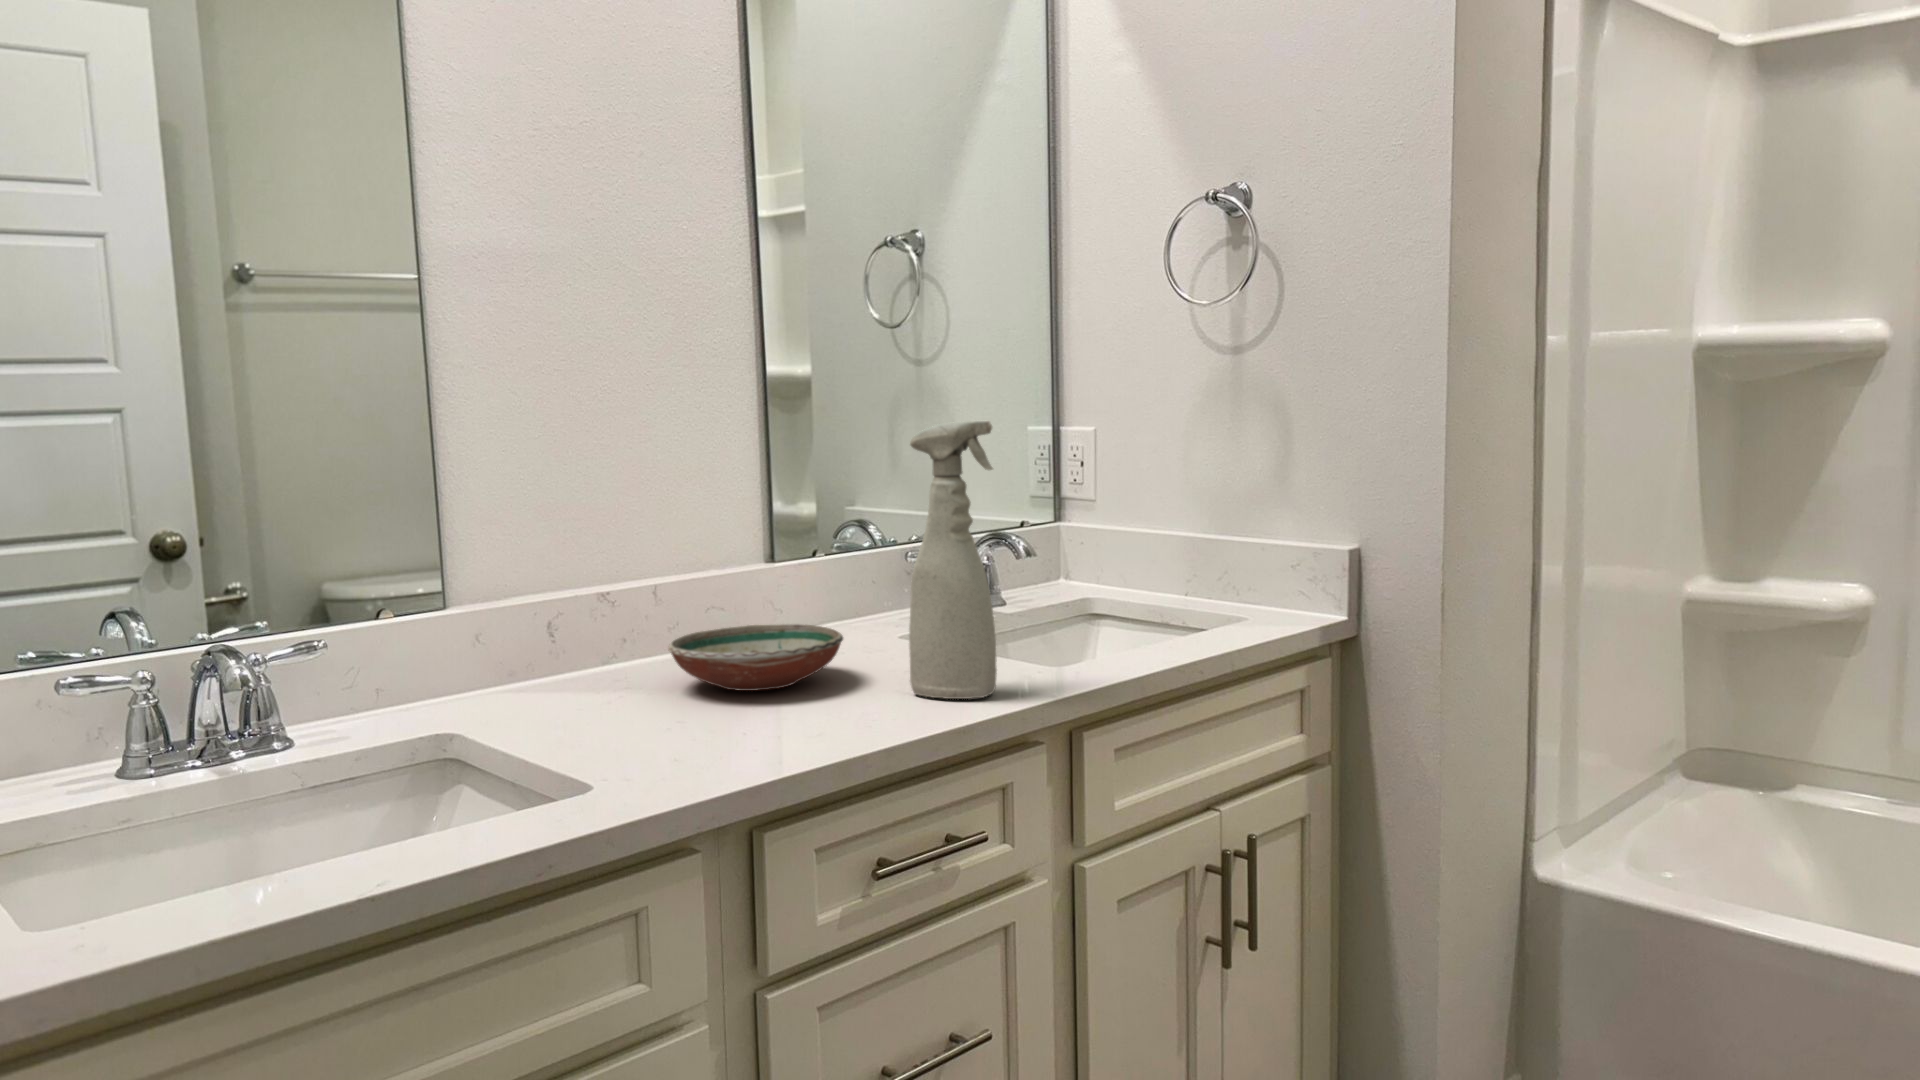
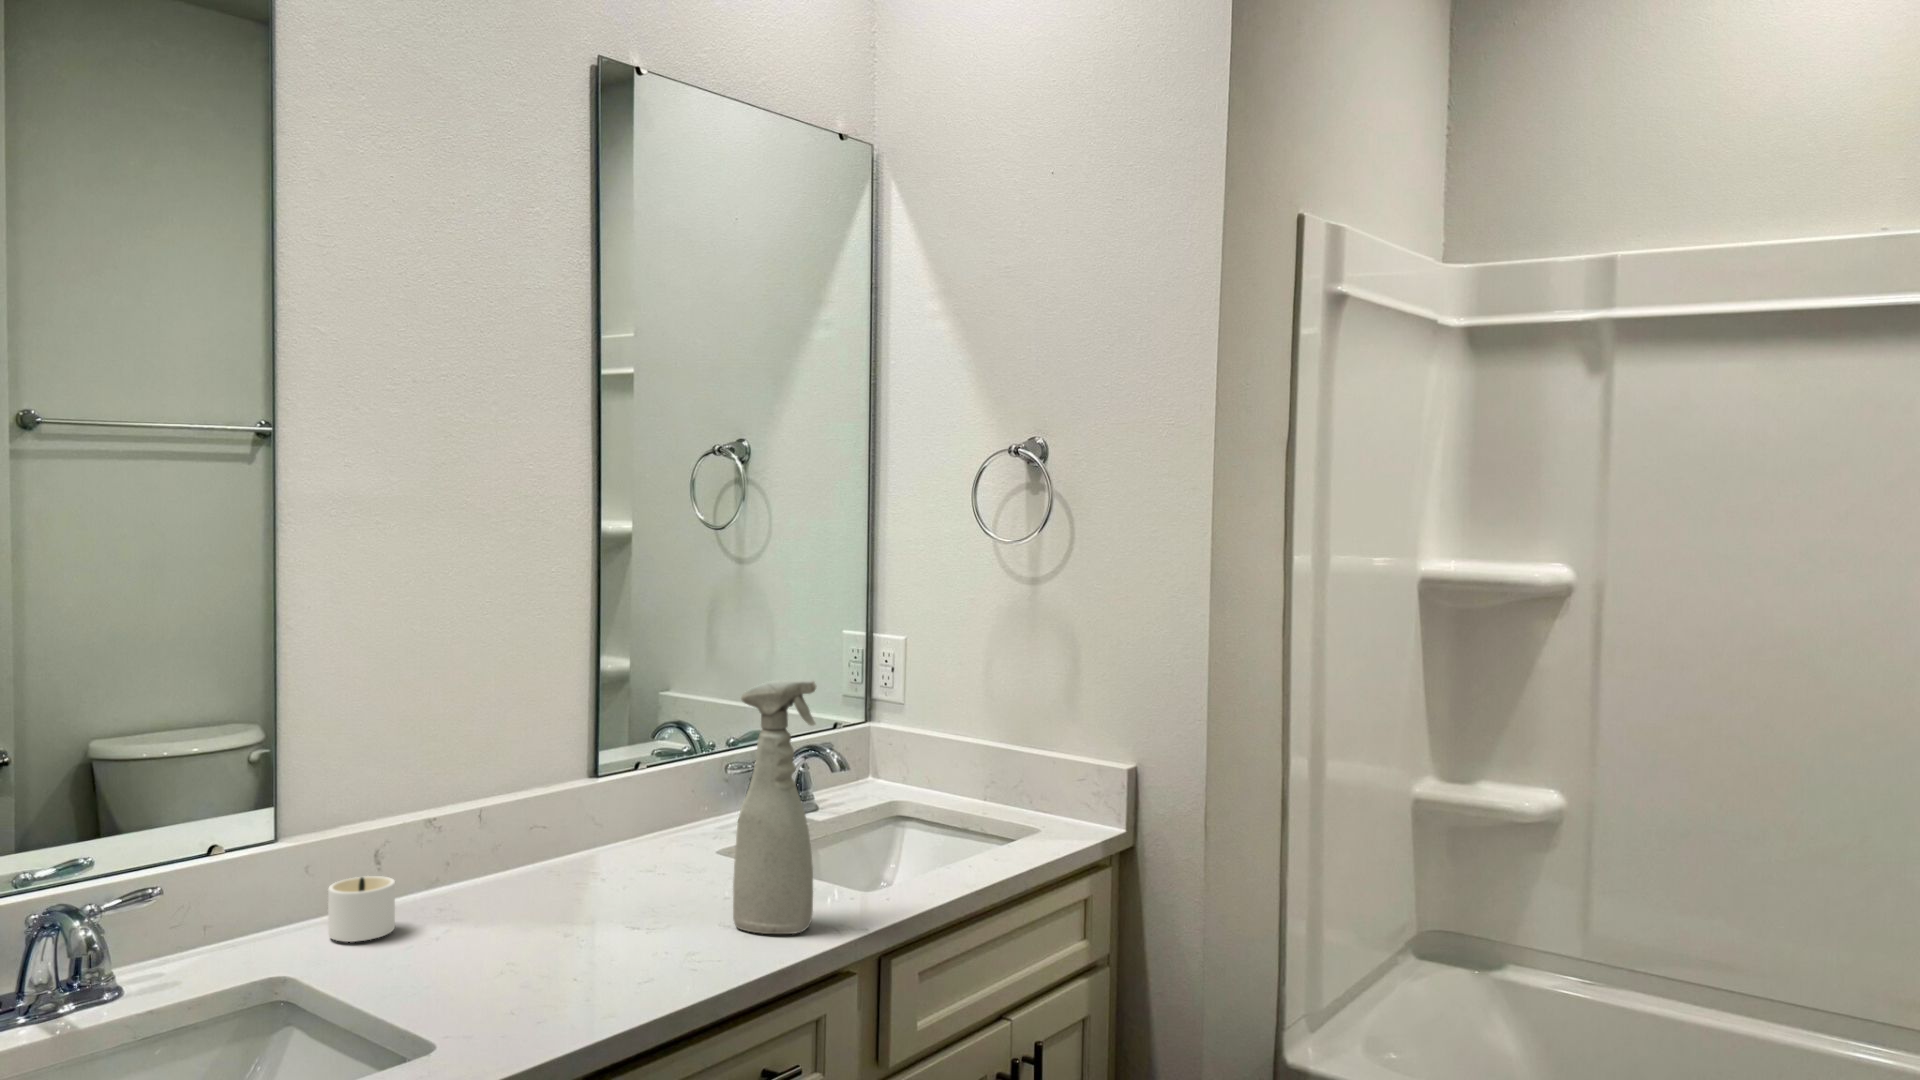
decorative bowl: present [668,624,843,691] -> none [503,851,671,924]
candle: none [493,640,589,704] -> present [328,876,395,942]

